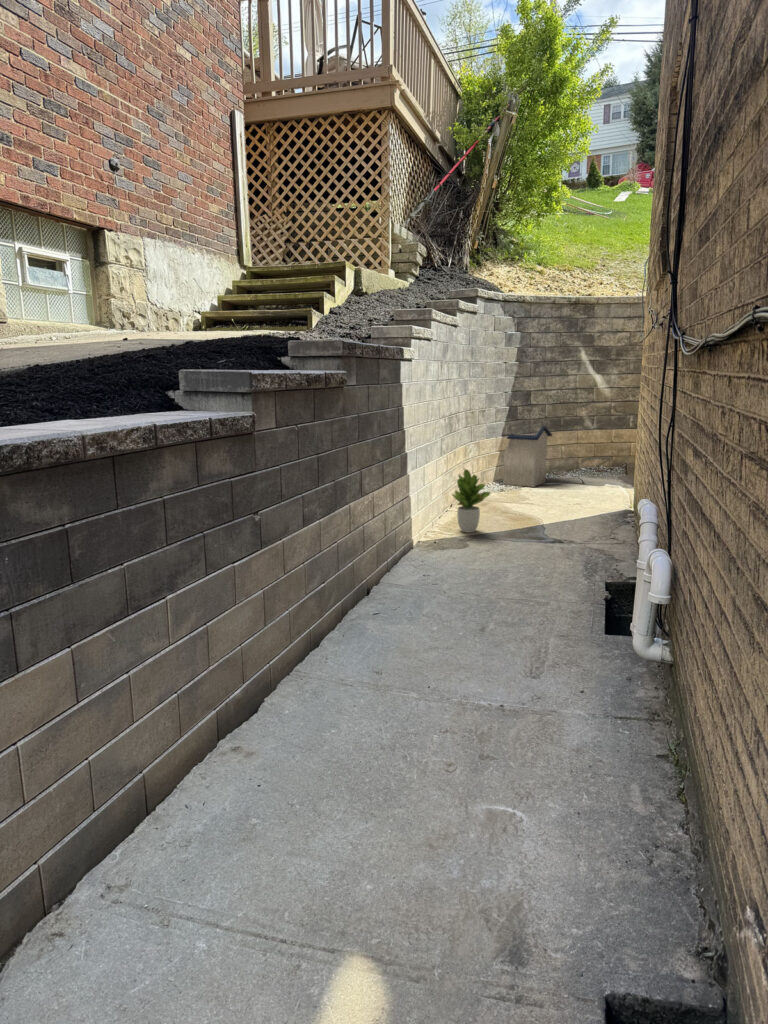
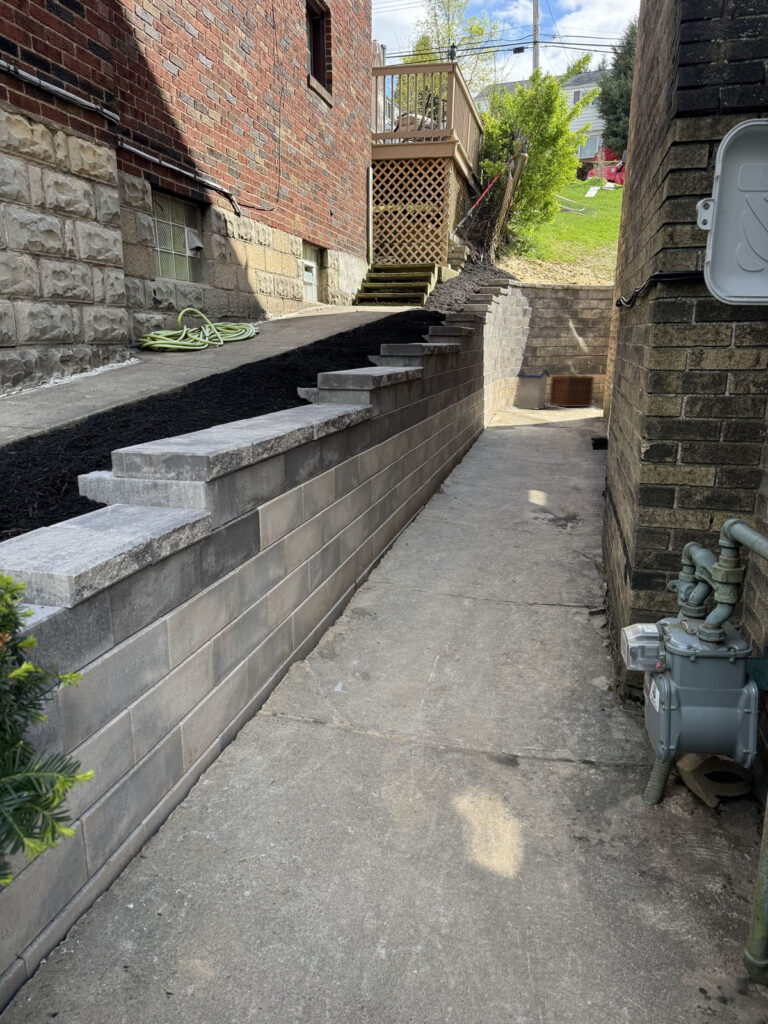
wooden crate: none [554,430,619,480] -> present [550,375,594,407]
potted plant: present [452,469,490,532] -> none [494,387,519,425]

